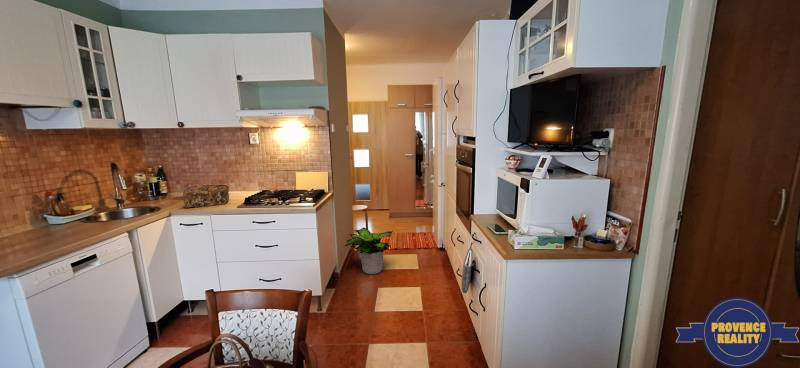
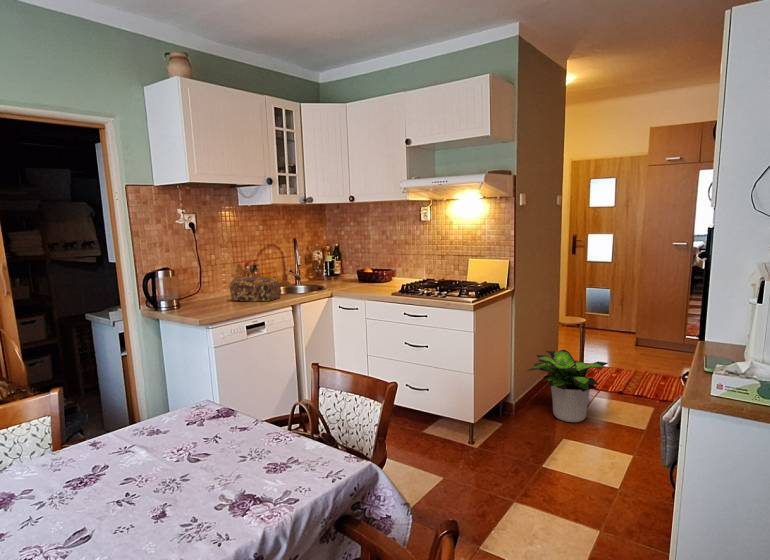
bread loaf: present [183,185,229,208] -> present [230,276,281,302]

